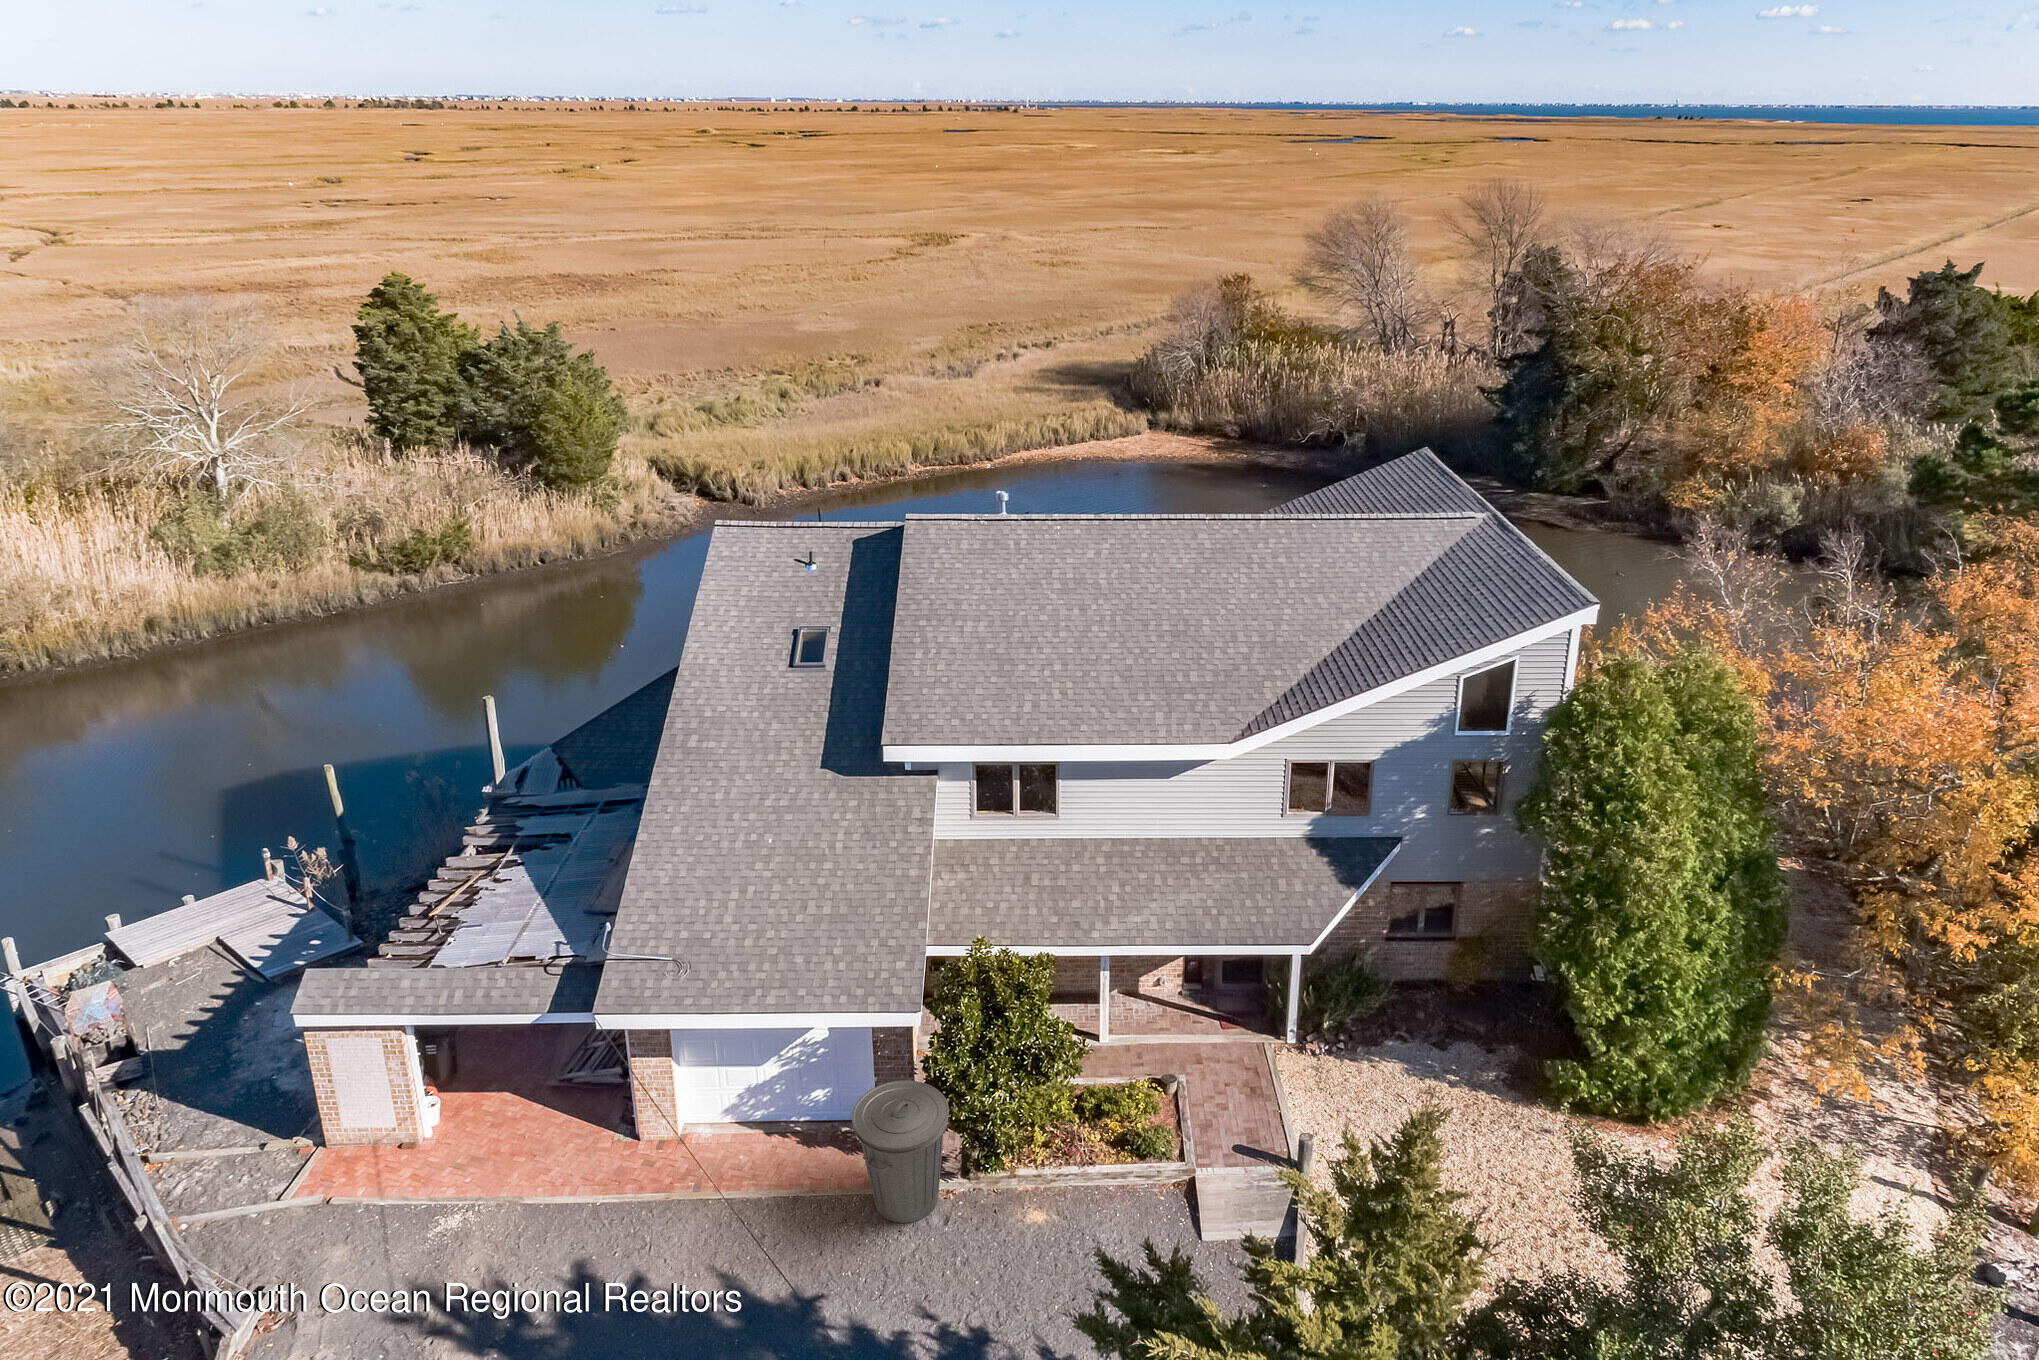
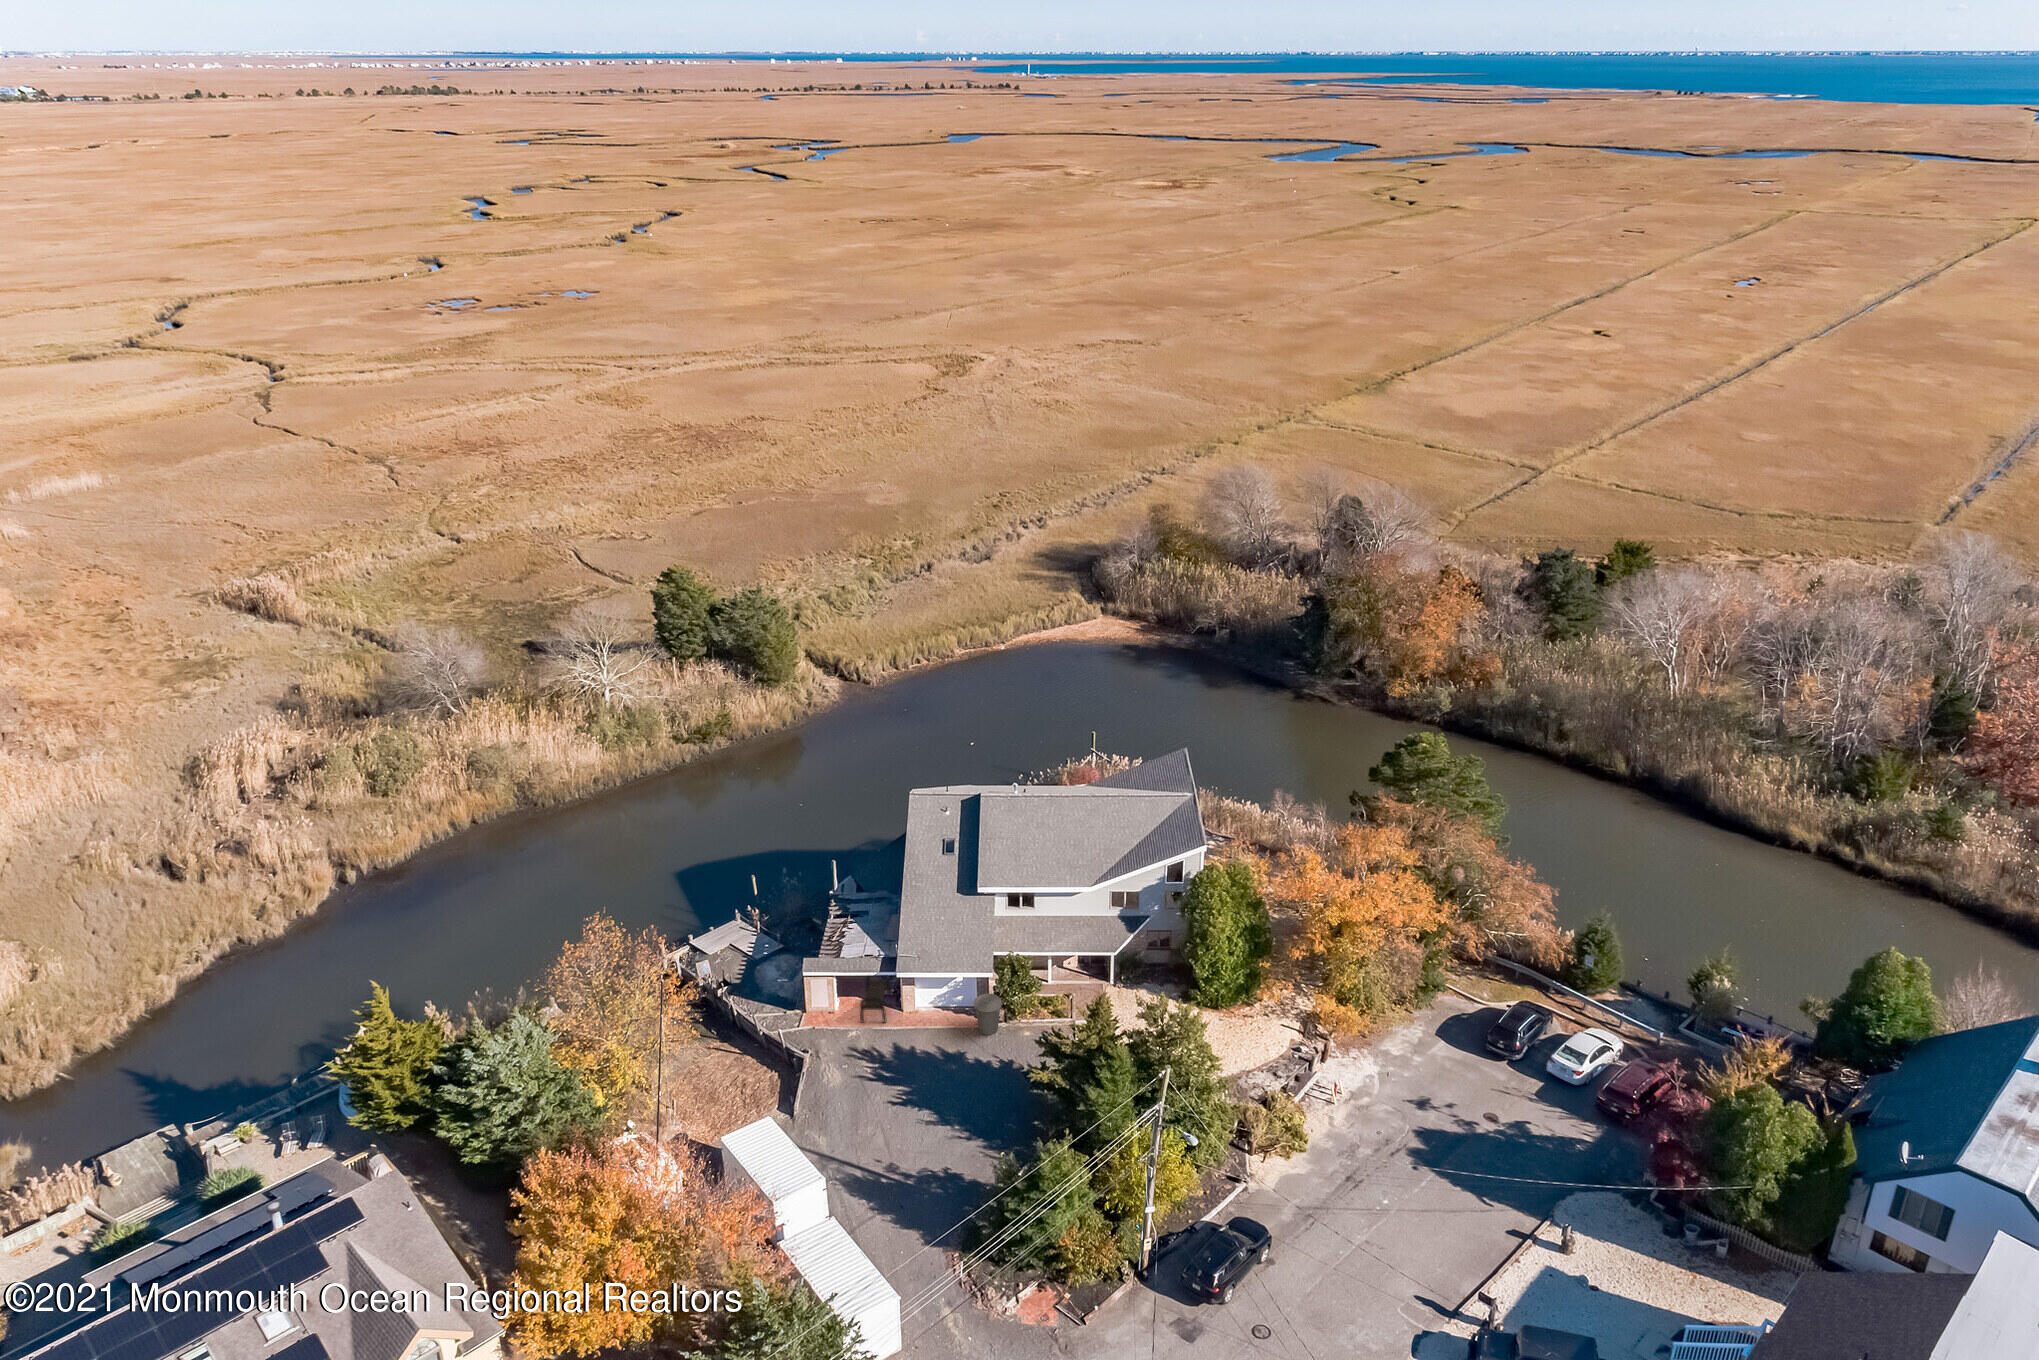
bench: none [480,1015,615,1179] -> present [860,976,891,1023]

